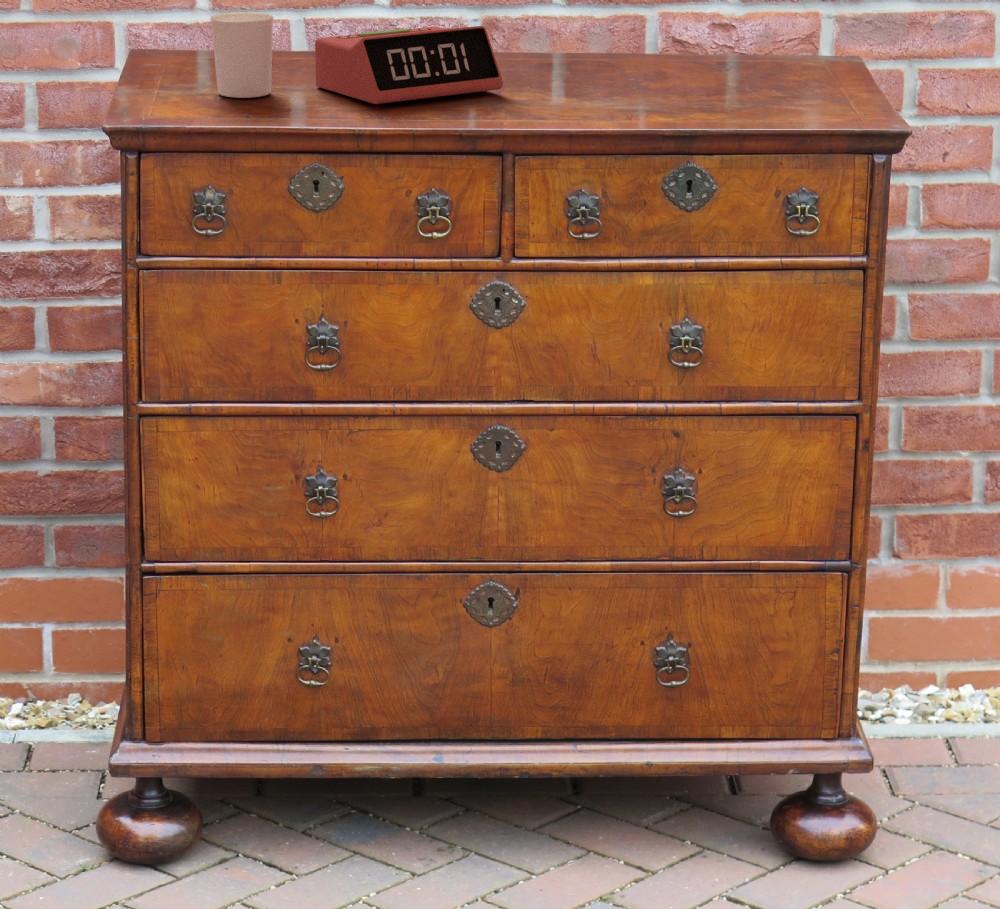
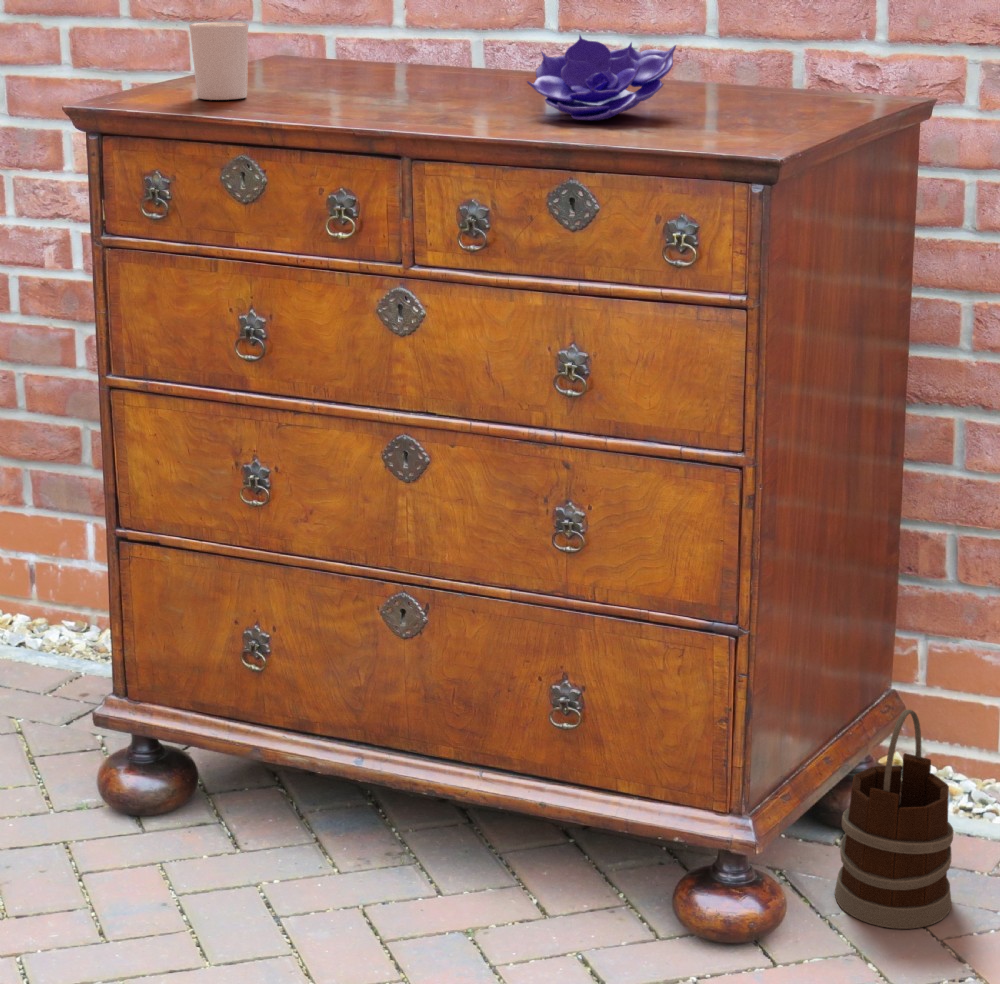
decorative bowl: none [573,9,722,100] -> present [527,35,676,121]
alarm clock: present [315,26,503,104] -> none [294,42,449,108]
wooden bucket: none [864,612,972,813] -> present [835,710,954,929]

